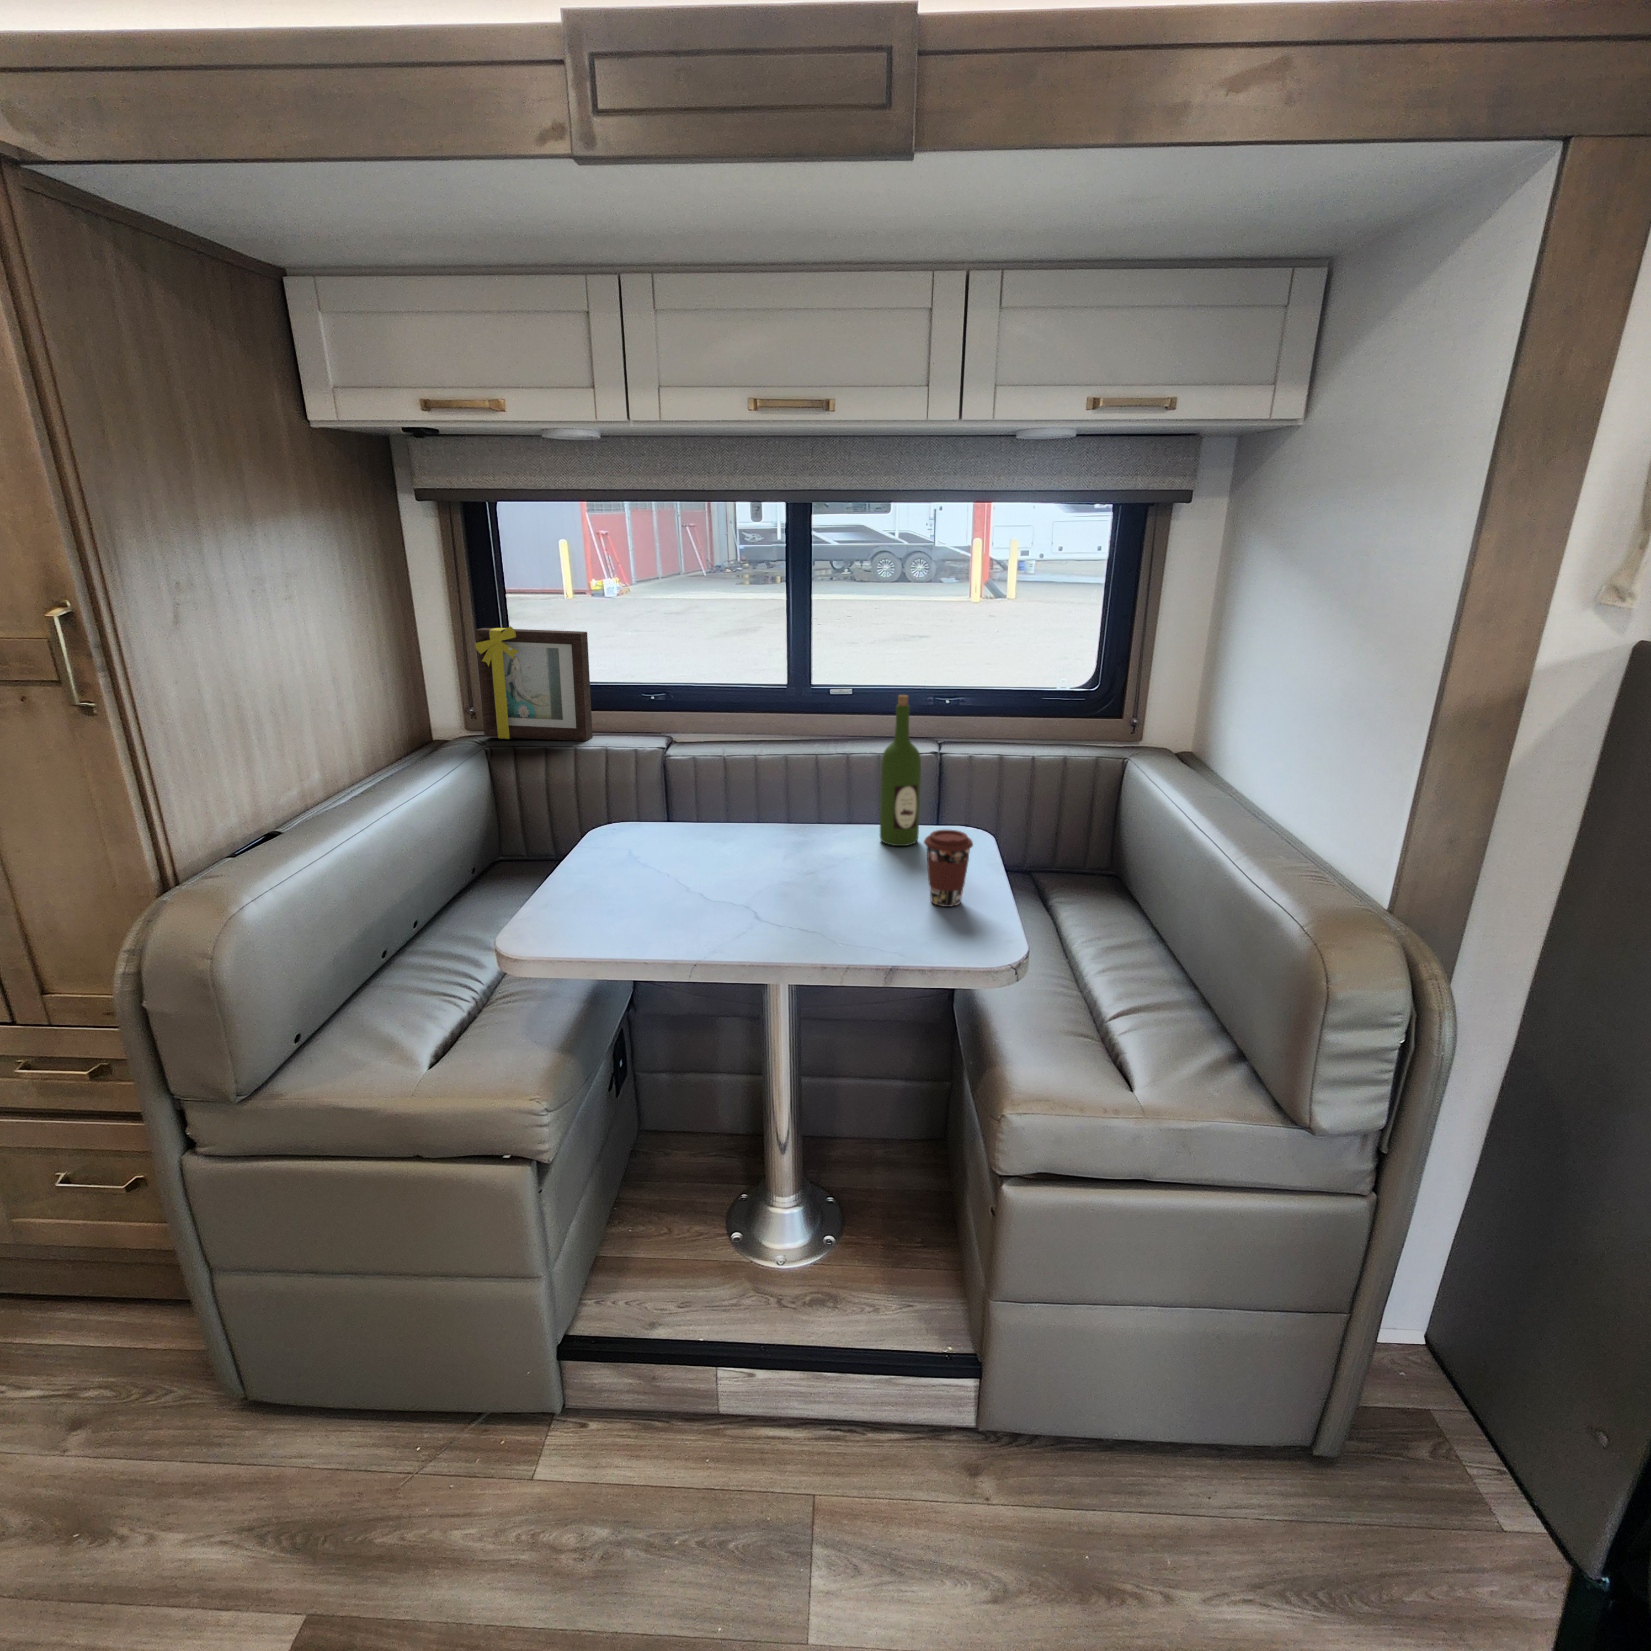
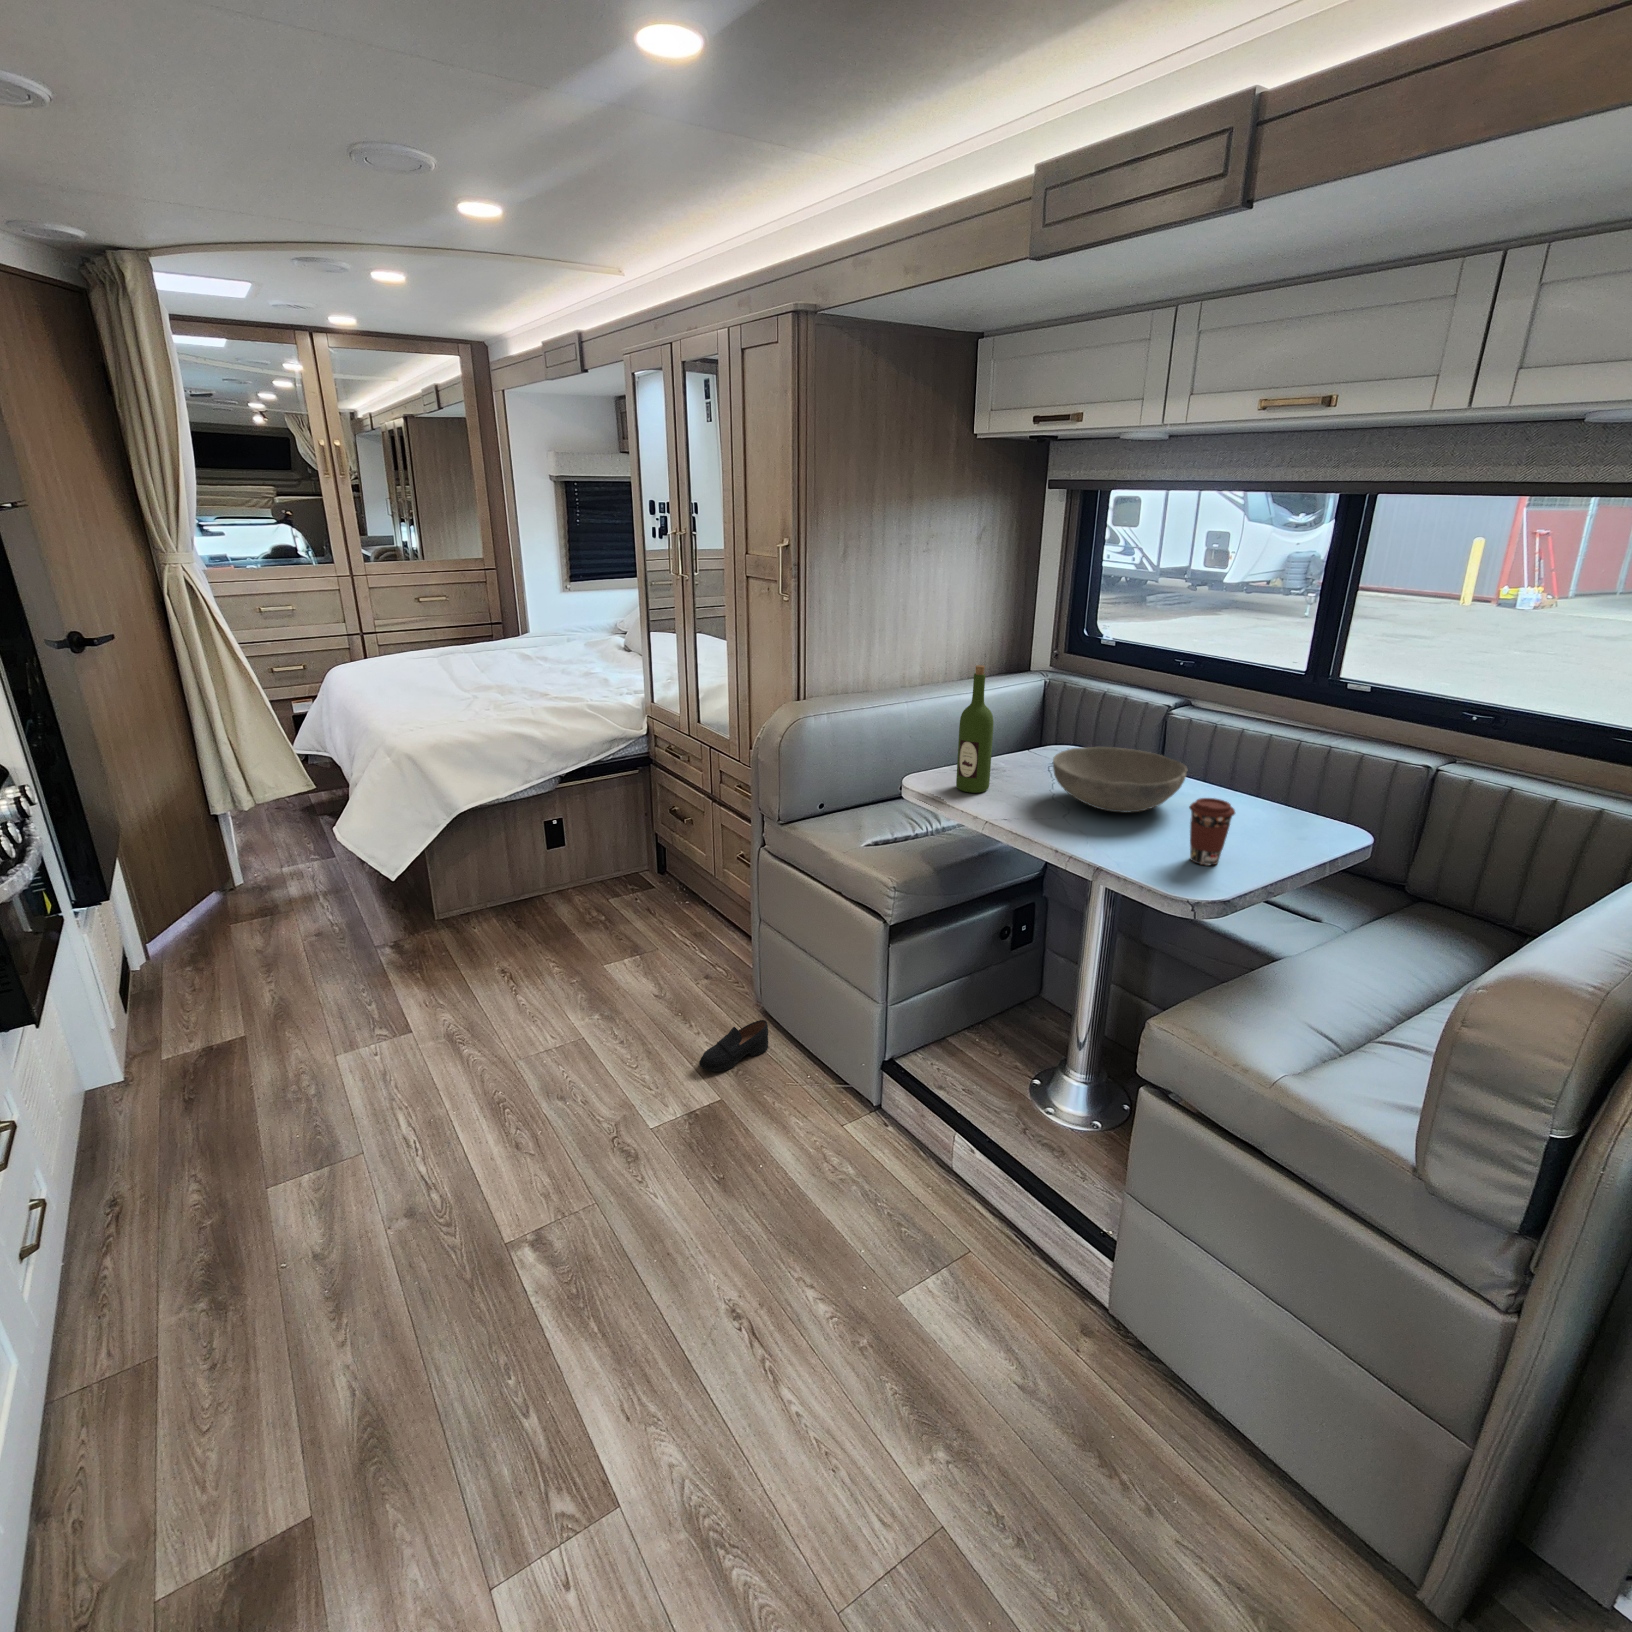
picture frame: present [475,626,593,741] -> none [1052,587,1140,688]
wine bottle: present [880,695,921,846] -> present [956,665,993,793]
bowl: none [692,801,851,881] -> present [1053,747,1187,812]
shoe: none [208,1409,316,1583] -> present [699,1020,768,1071]

